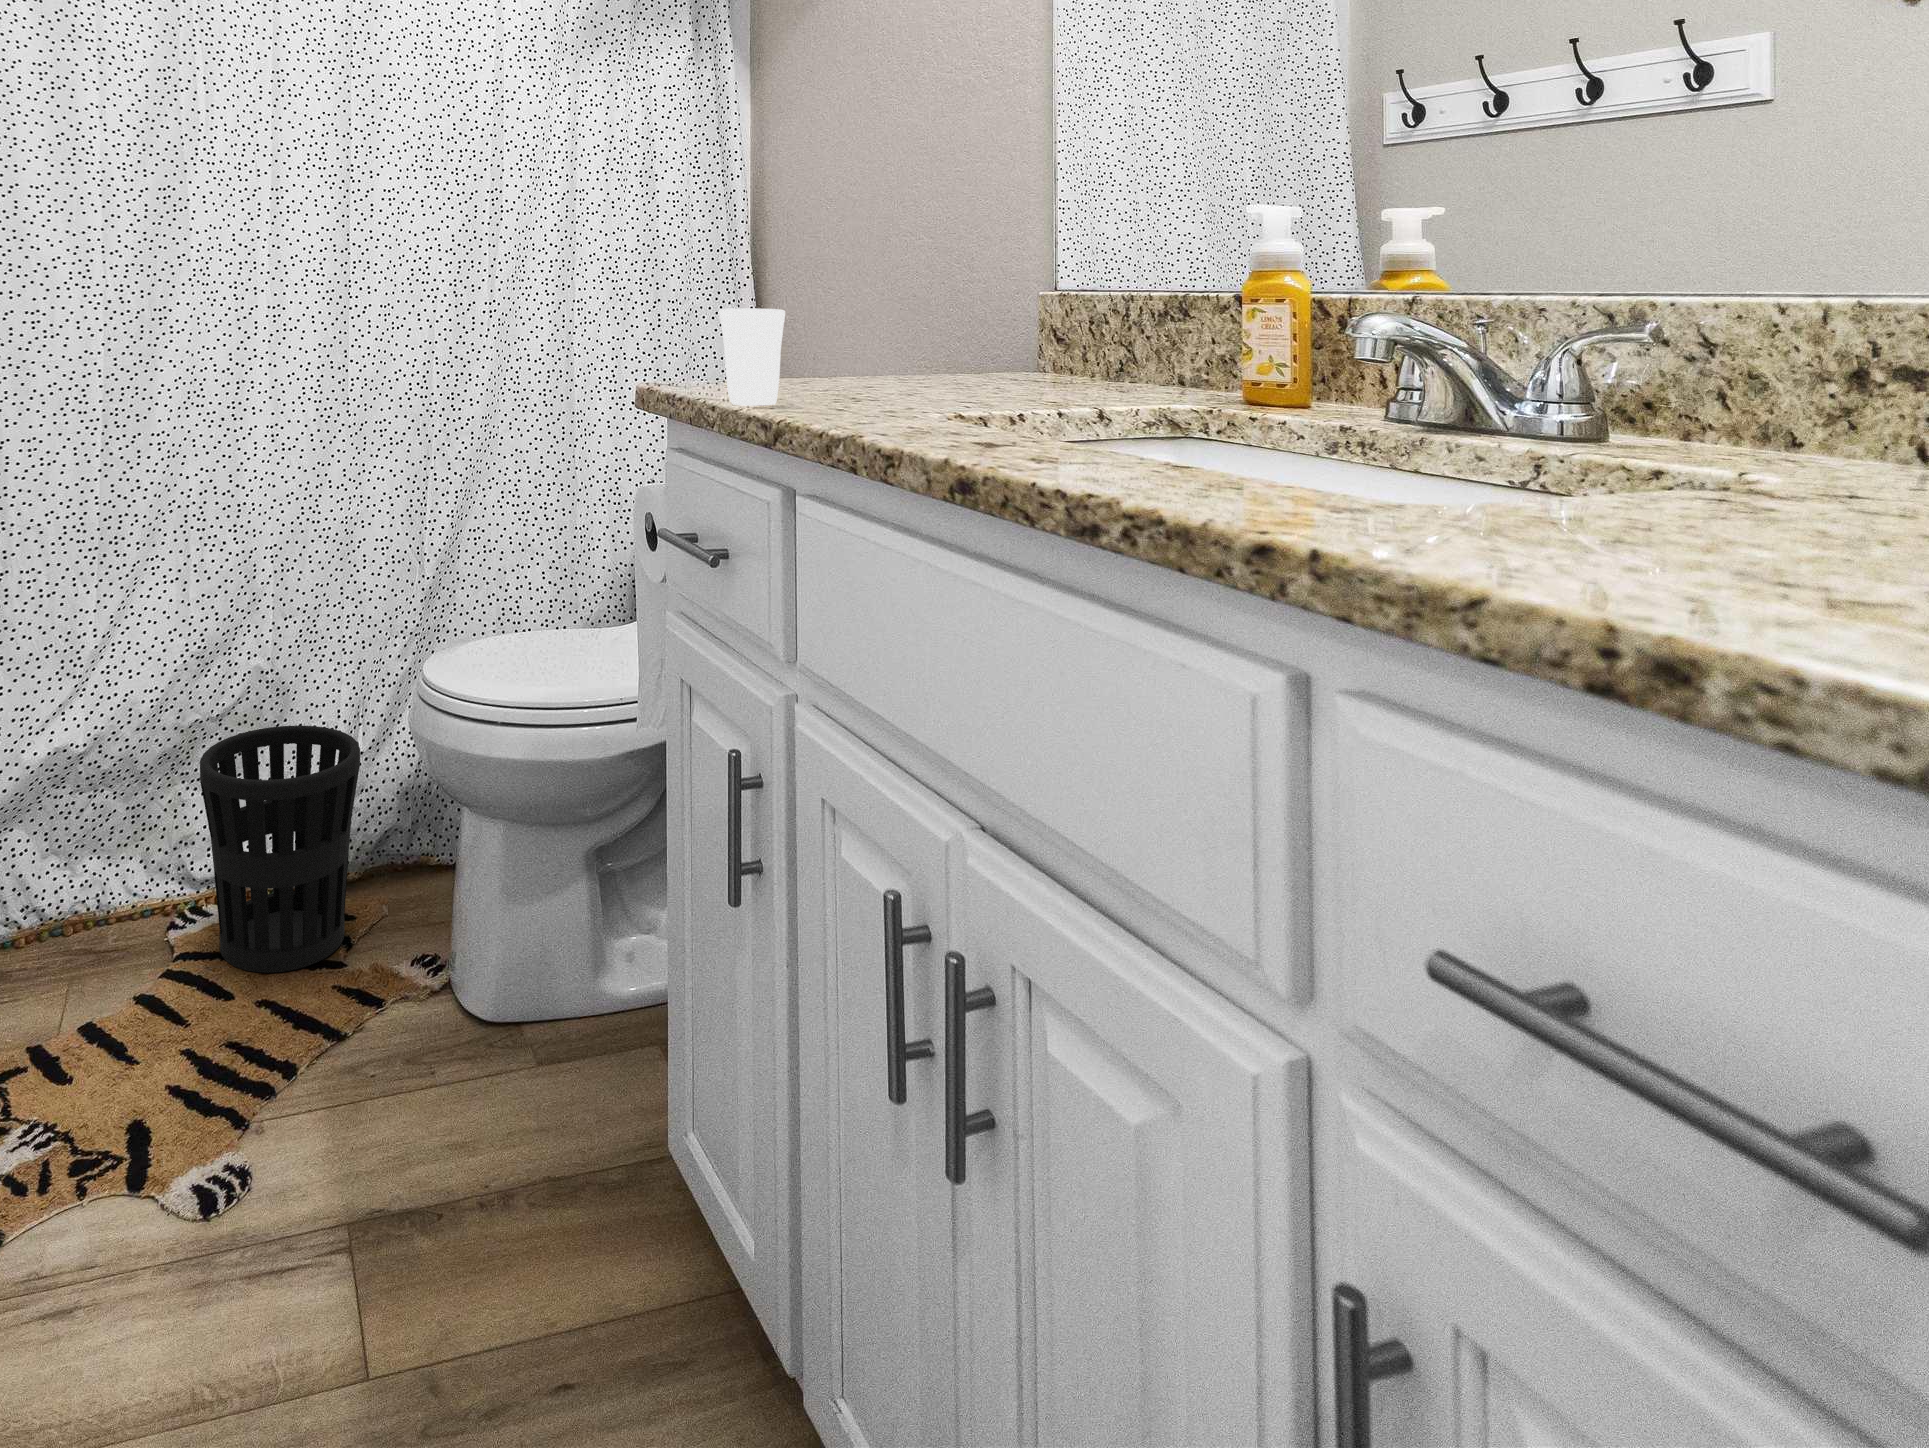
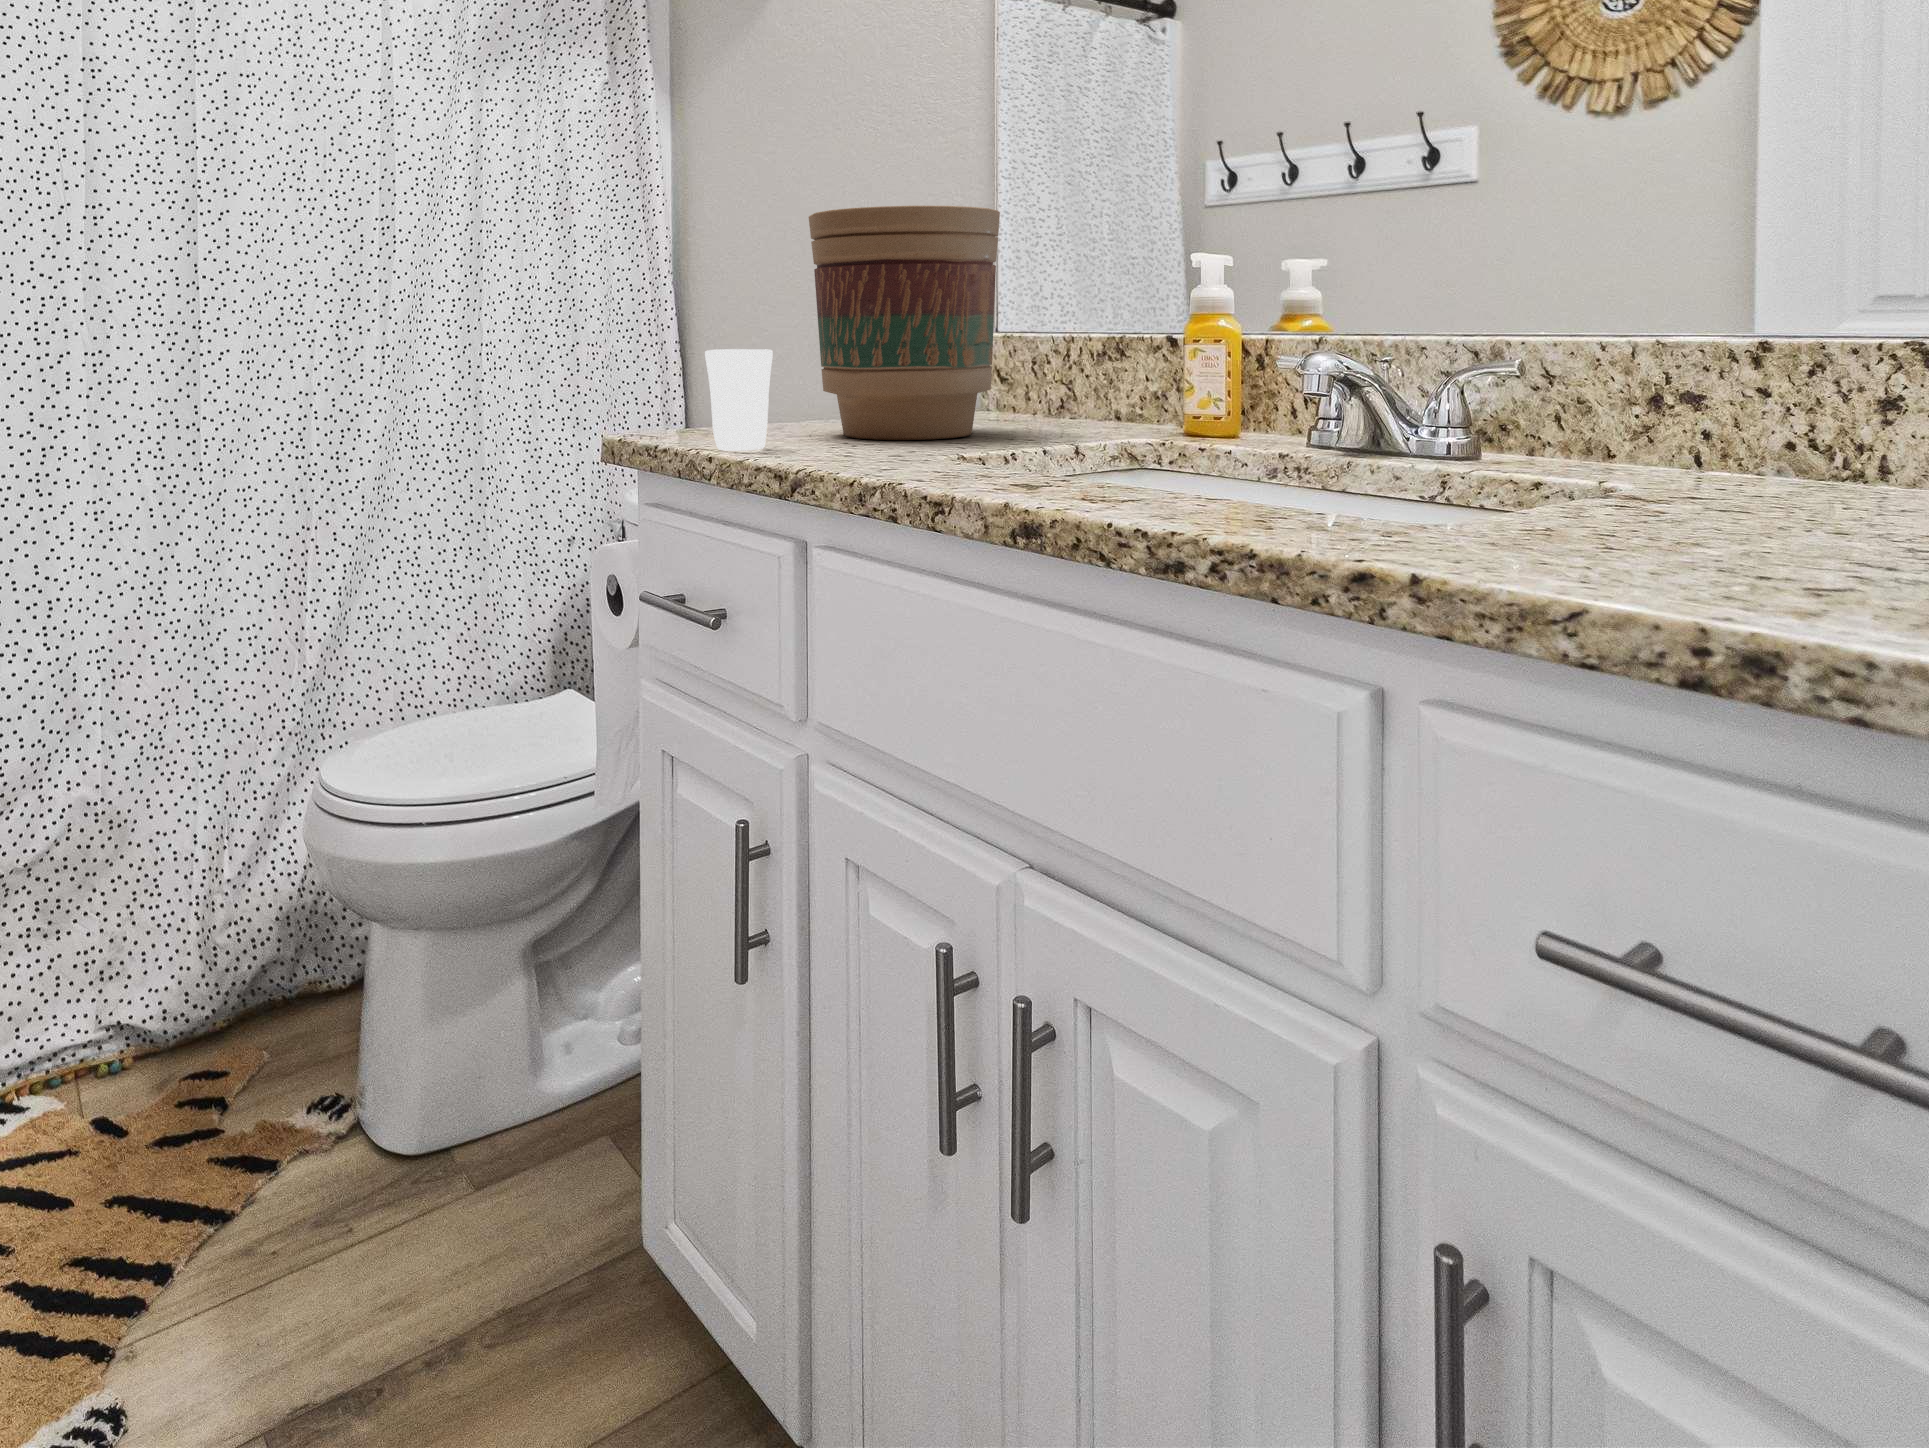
flower pot: none [837,165,1041,403] -> present [809,206,1000,440]
wastebasket: present [200,725,360,973] -> none [11,852,231,1173]

